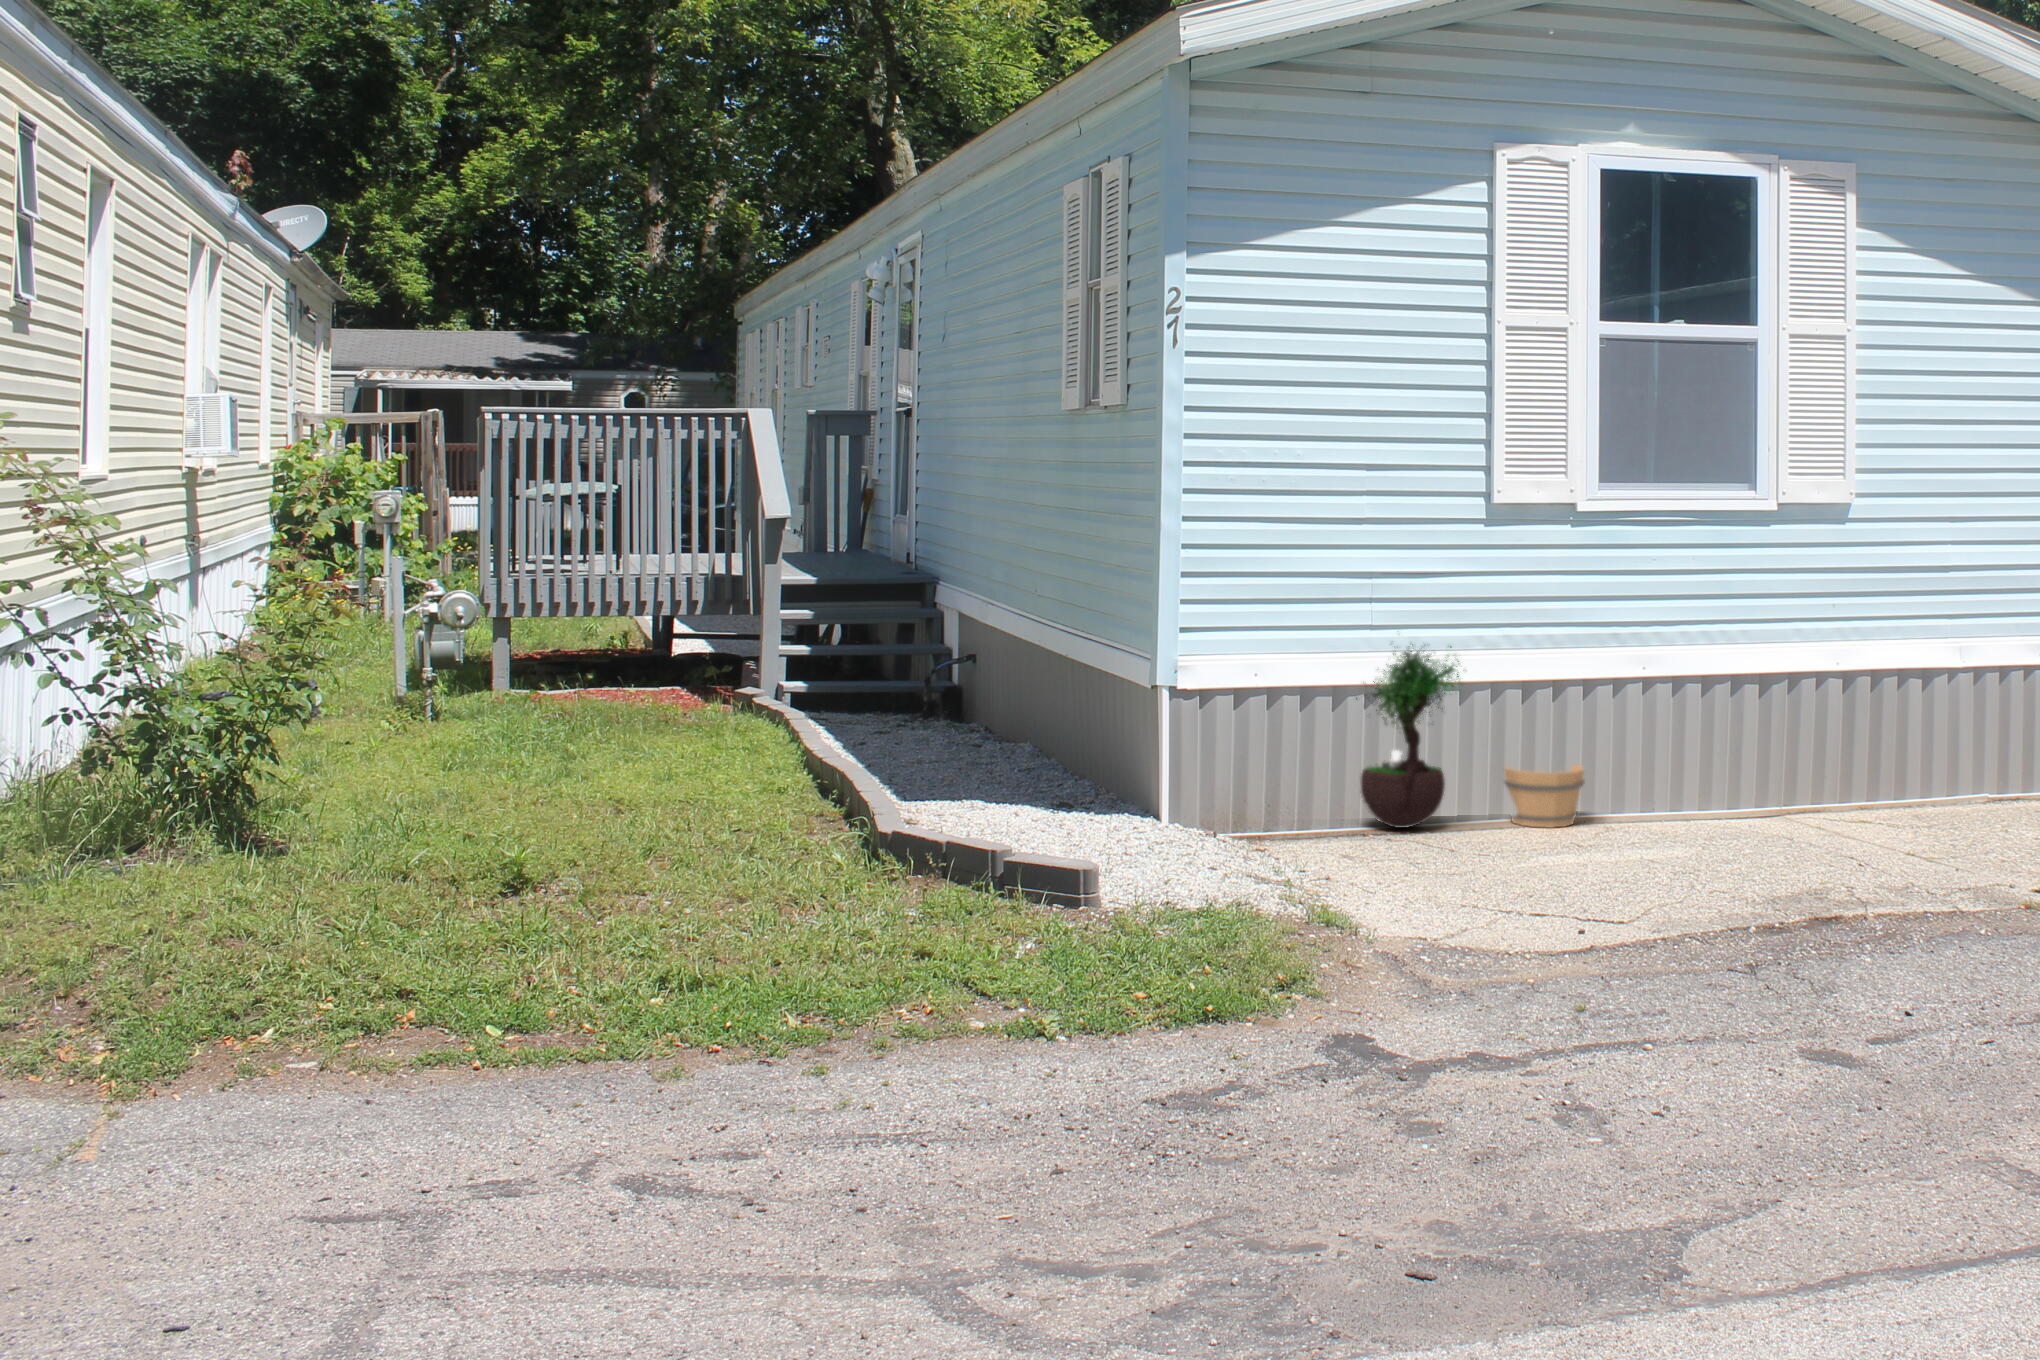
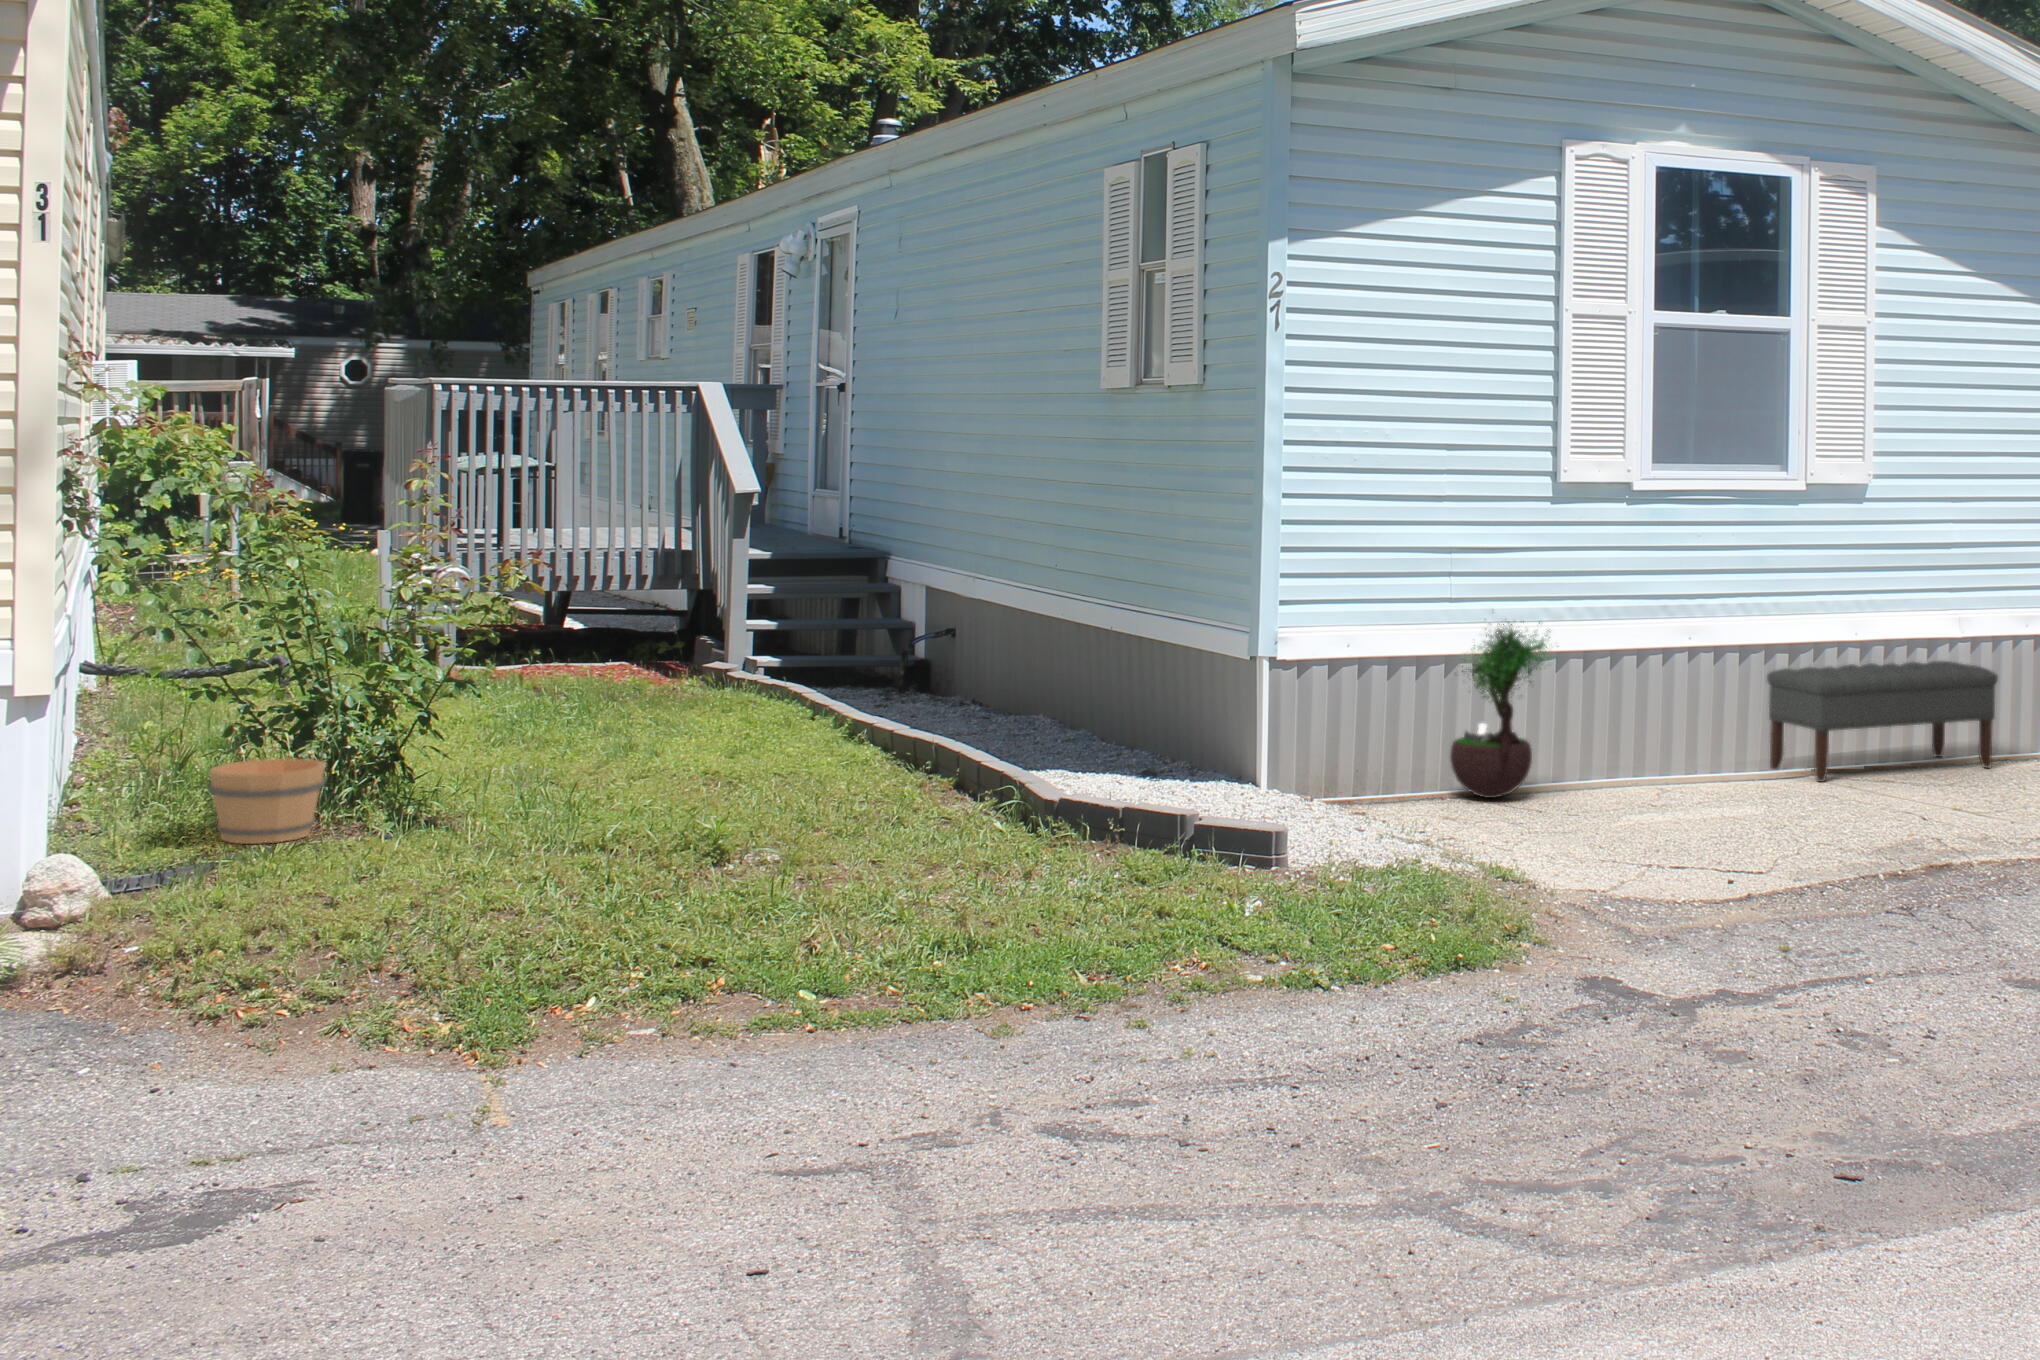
bench: none [1729,697,1985,822] -> present [1767,661,1998,782]
bucket: present [1504,765,1584,828] -> present [208,758,327,844]

